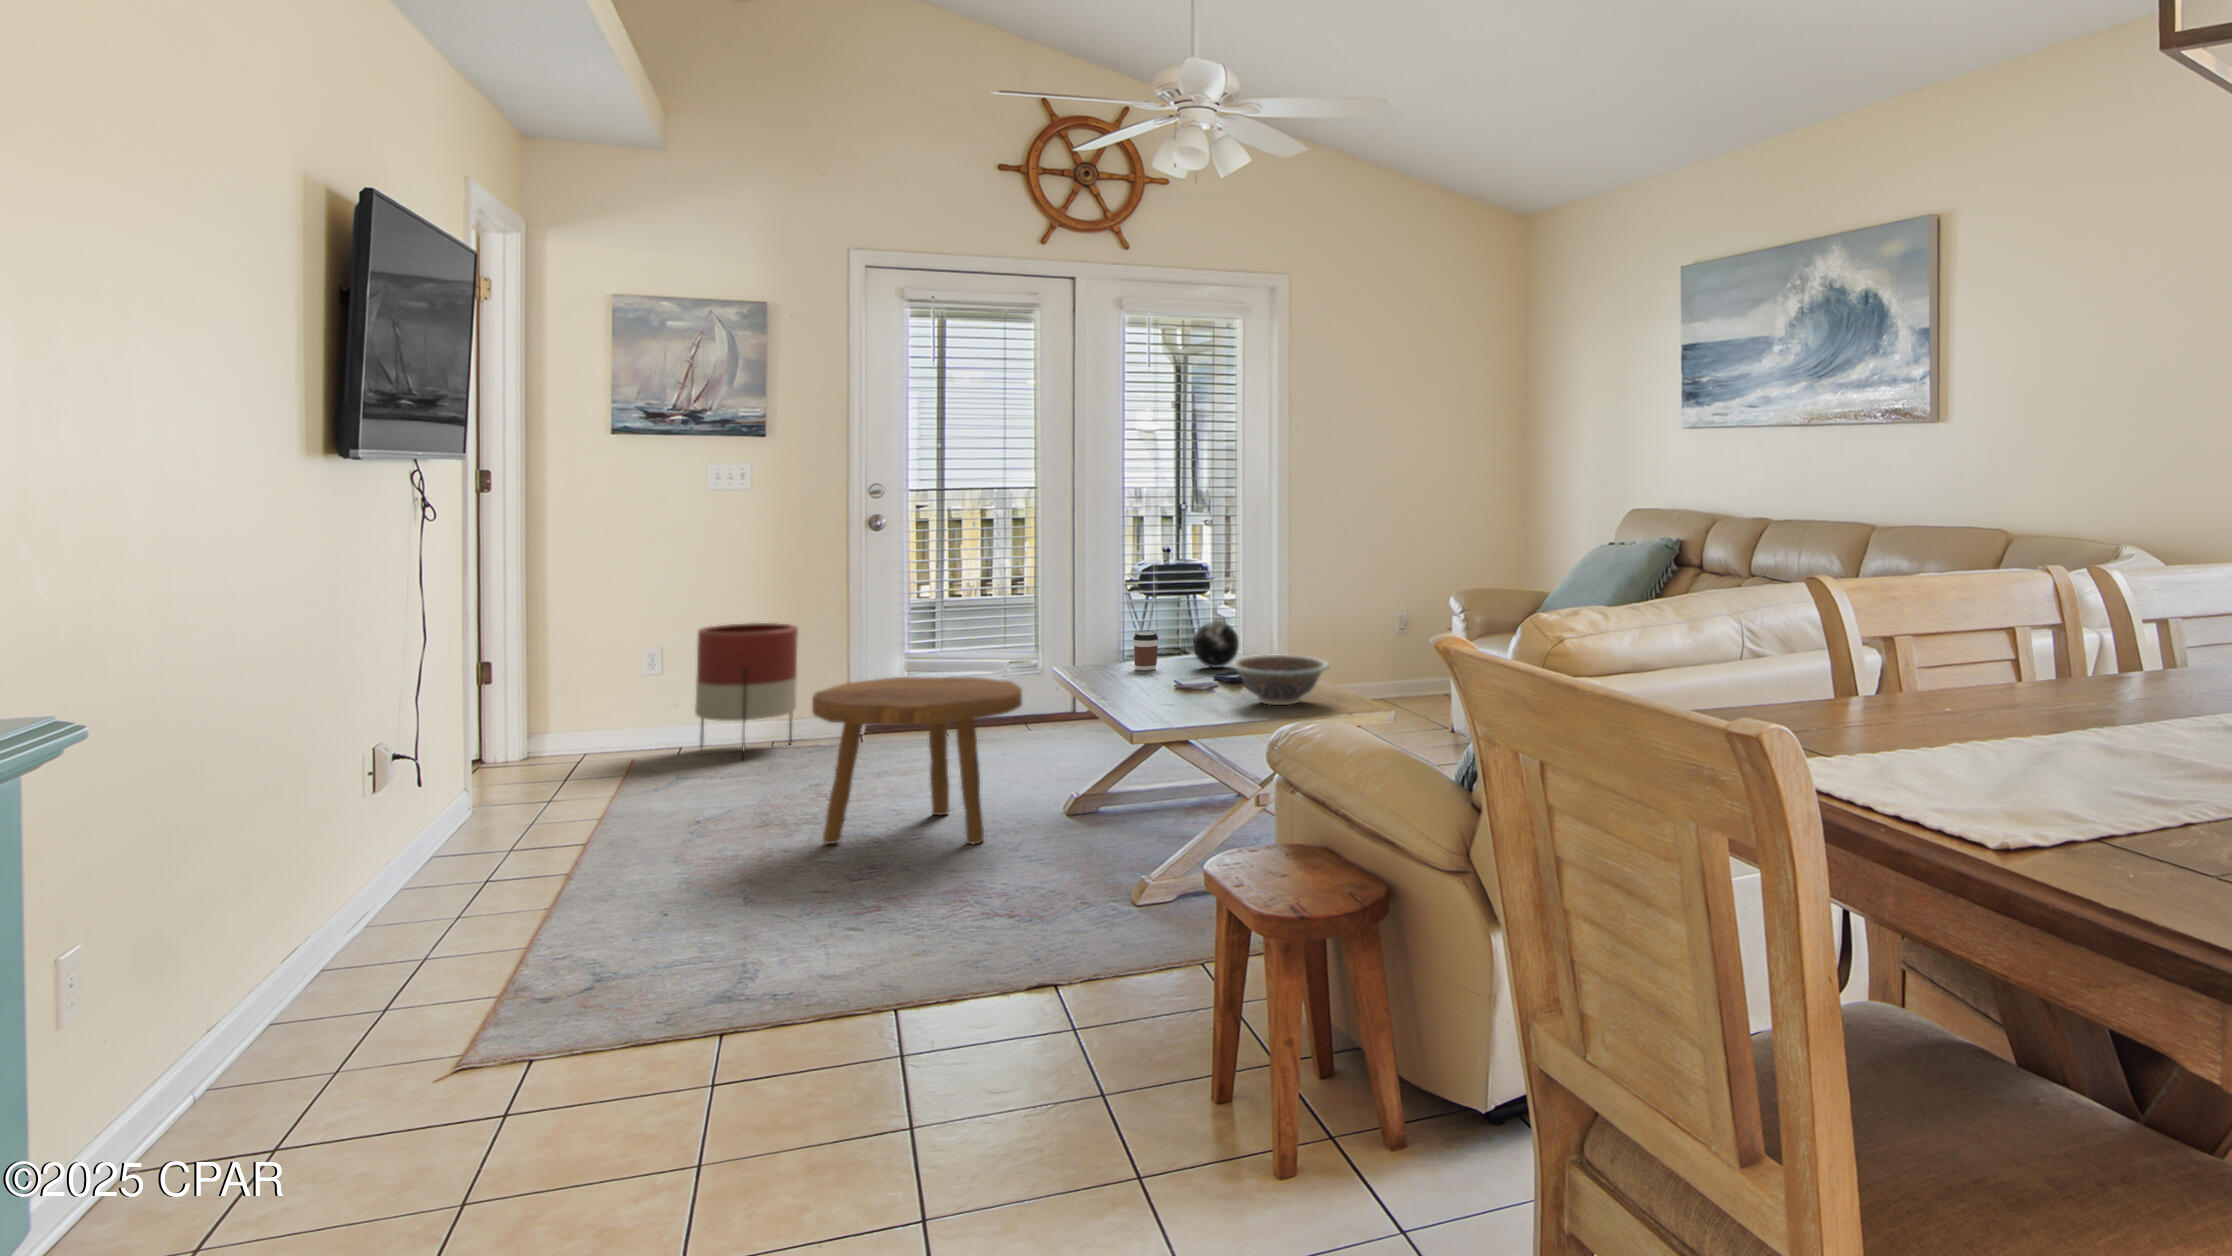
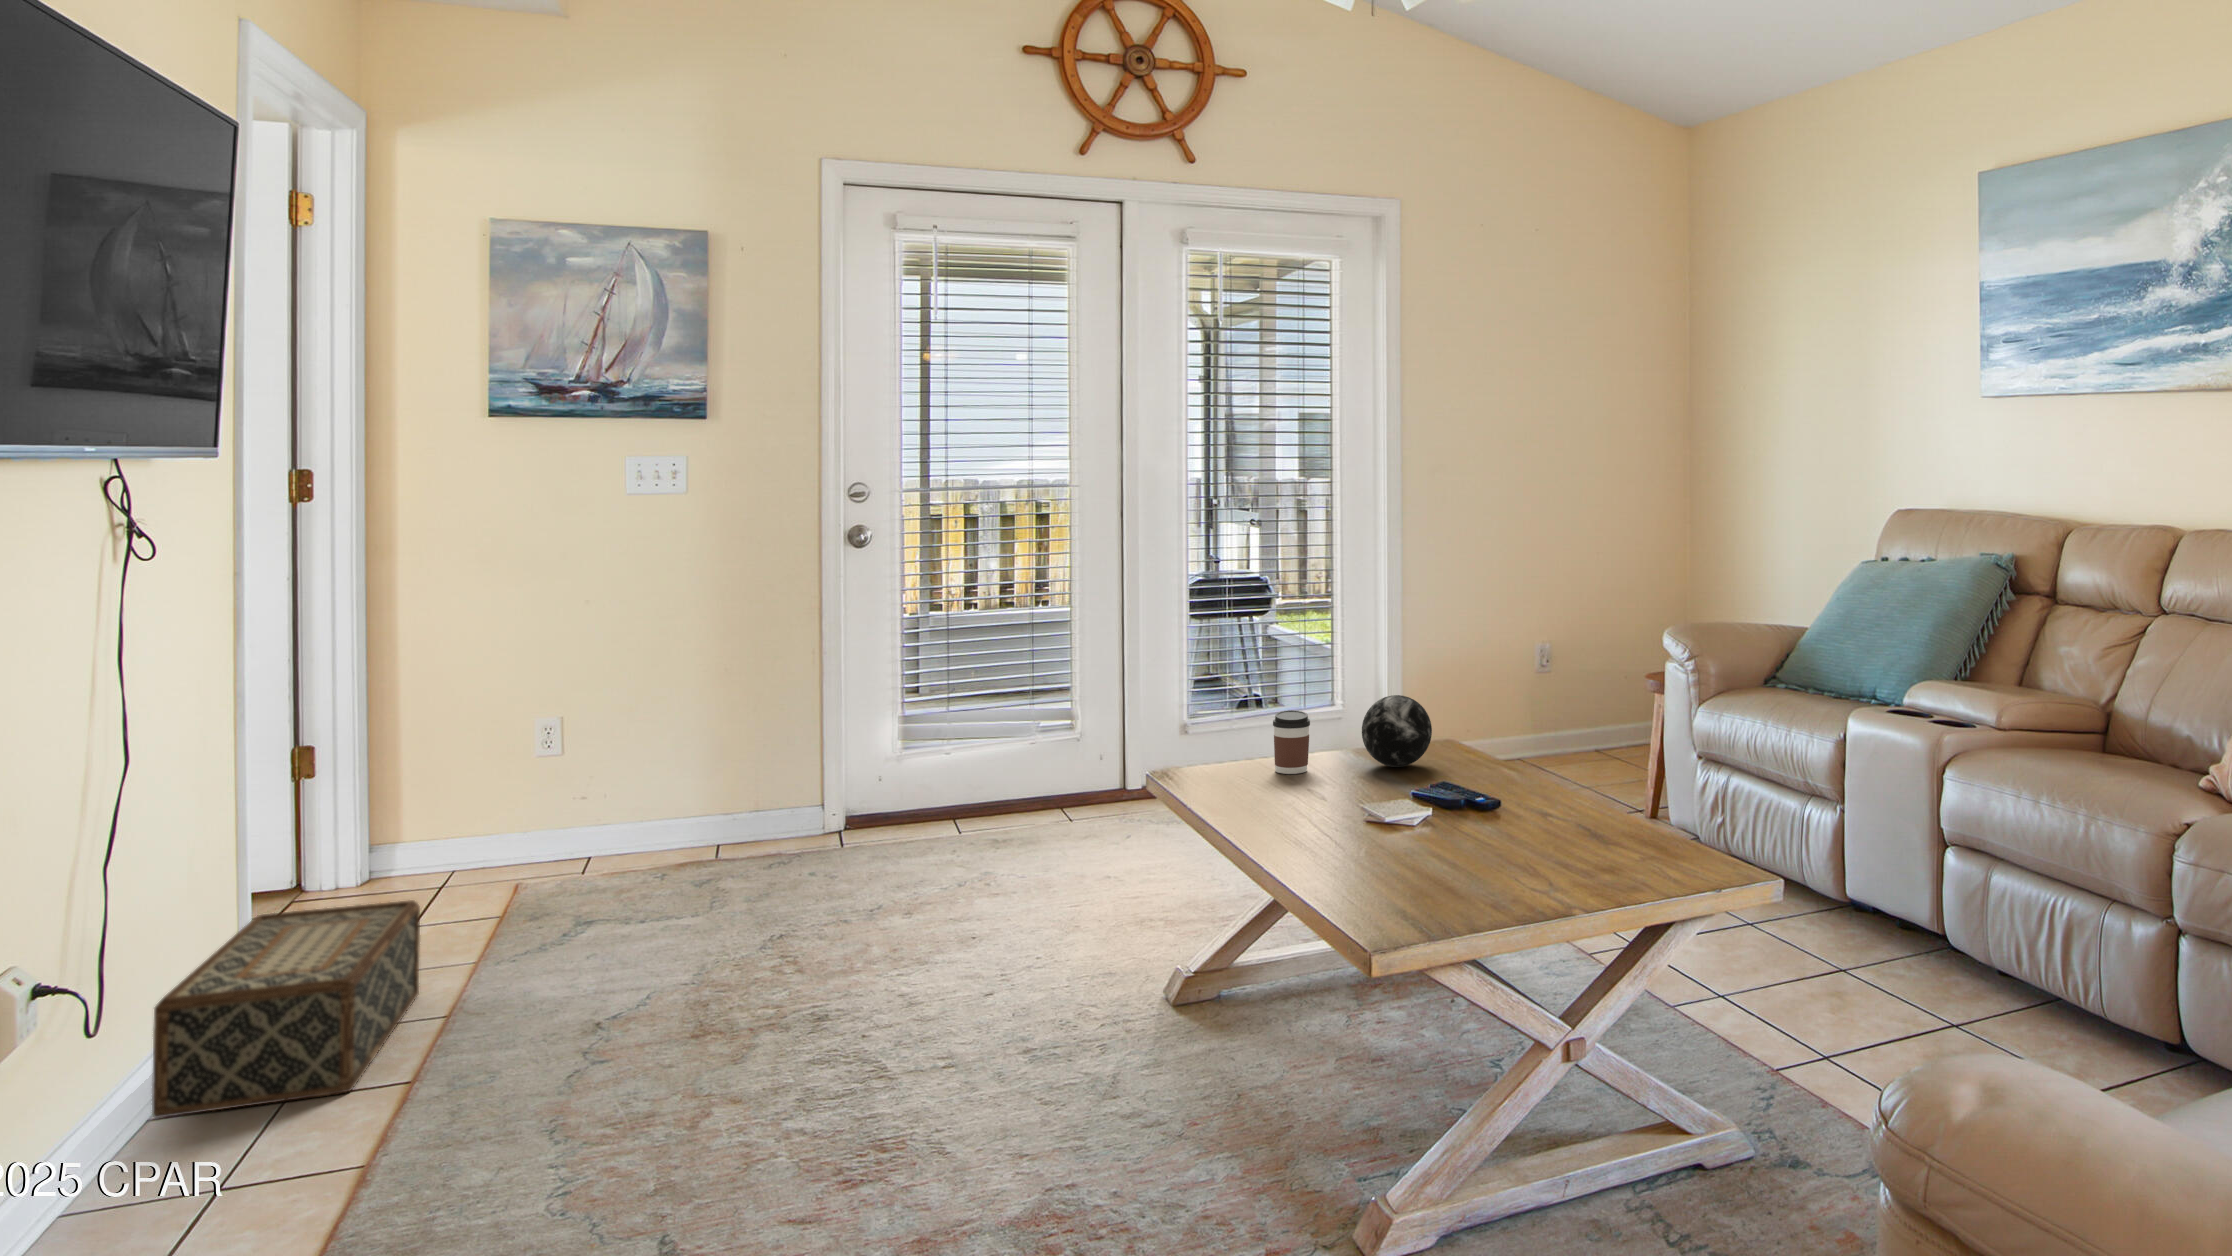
planter: present [695,623,798,749] -> none [610,680,755,884]
decorative bowl: present [1230,654,1330,705] -> none [1487,770,1654,866]
footstool: present [812,677,1022,844] -> none [781,788,1117,1086]
woven basket: none [435,746,580,853] -> present [152,900,420,1118]

